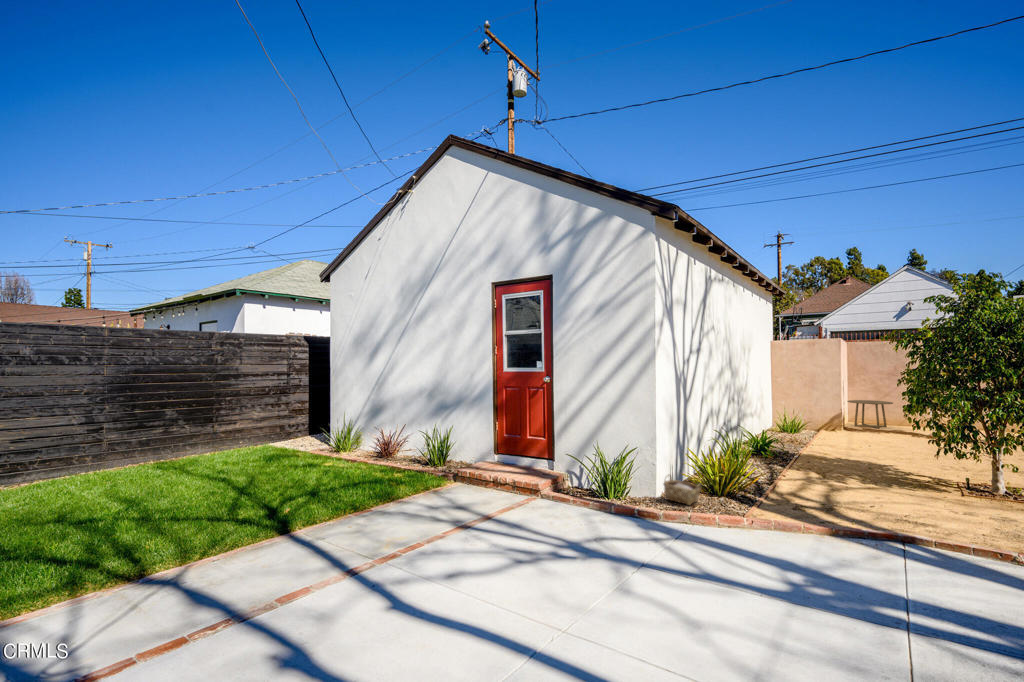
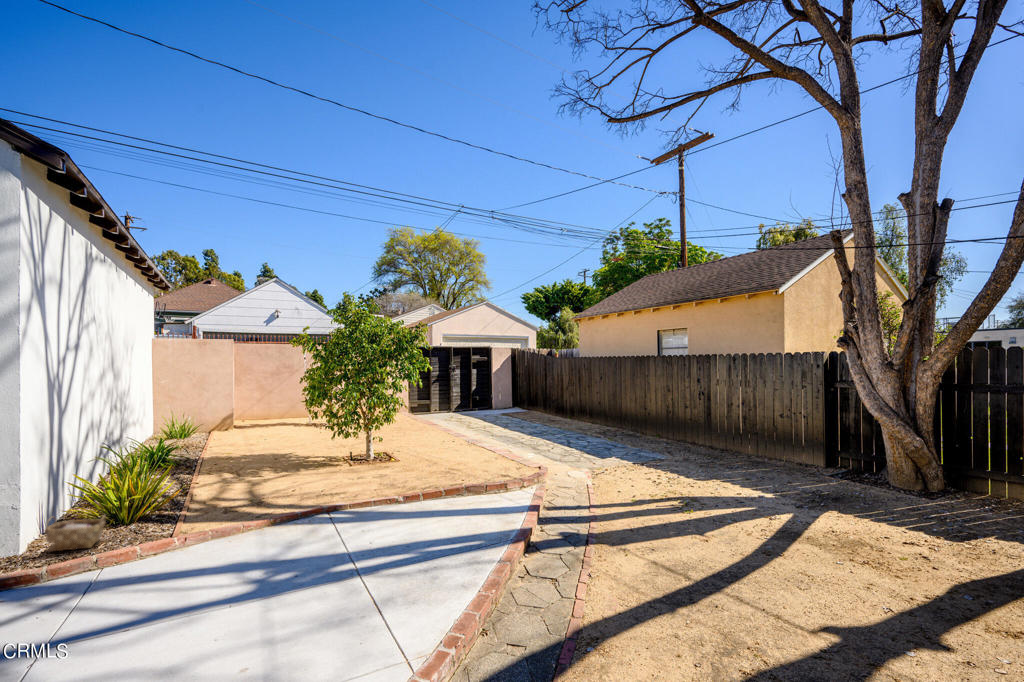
round table: present [847,400,893,429] -> none [236,395,278,424]

